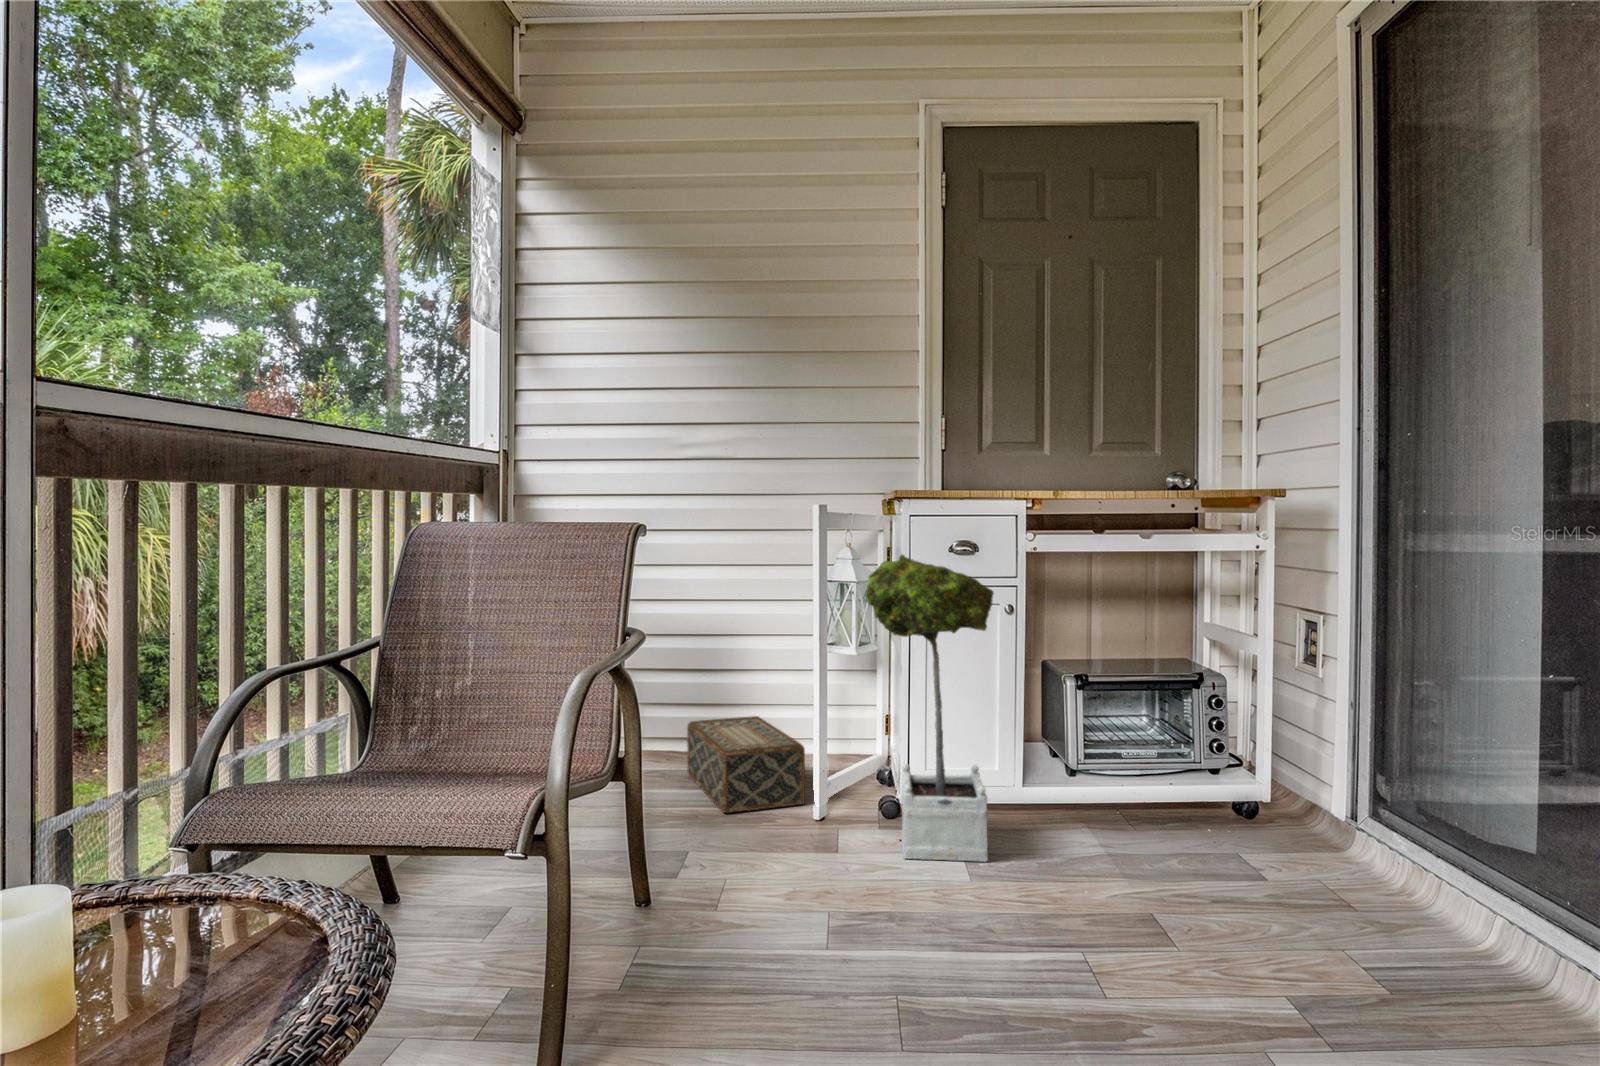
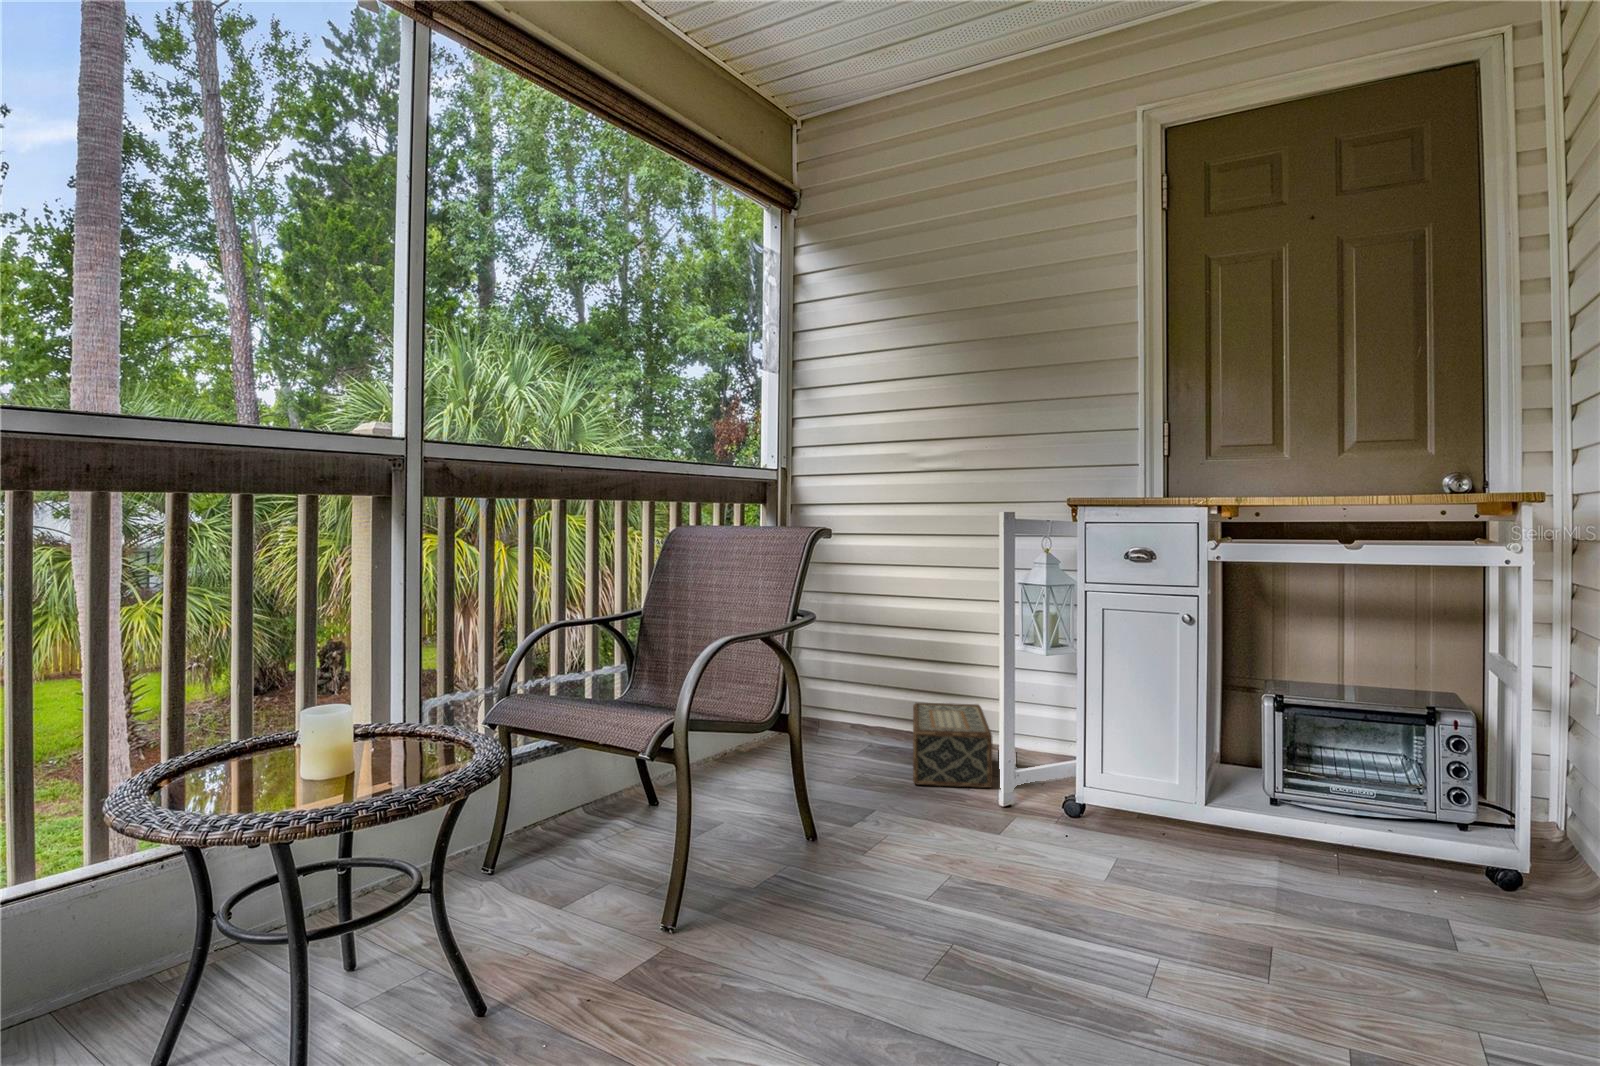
potted tree: present [866,554,994,862] -> none [1014,561,1140,867]

